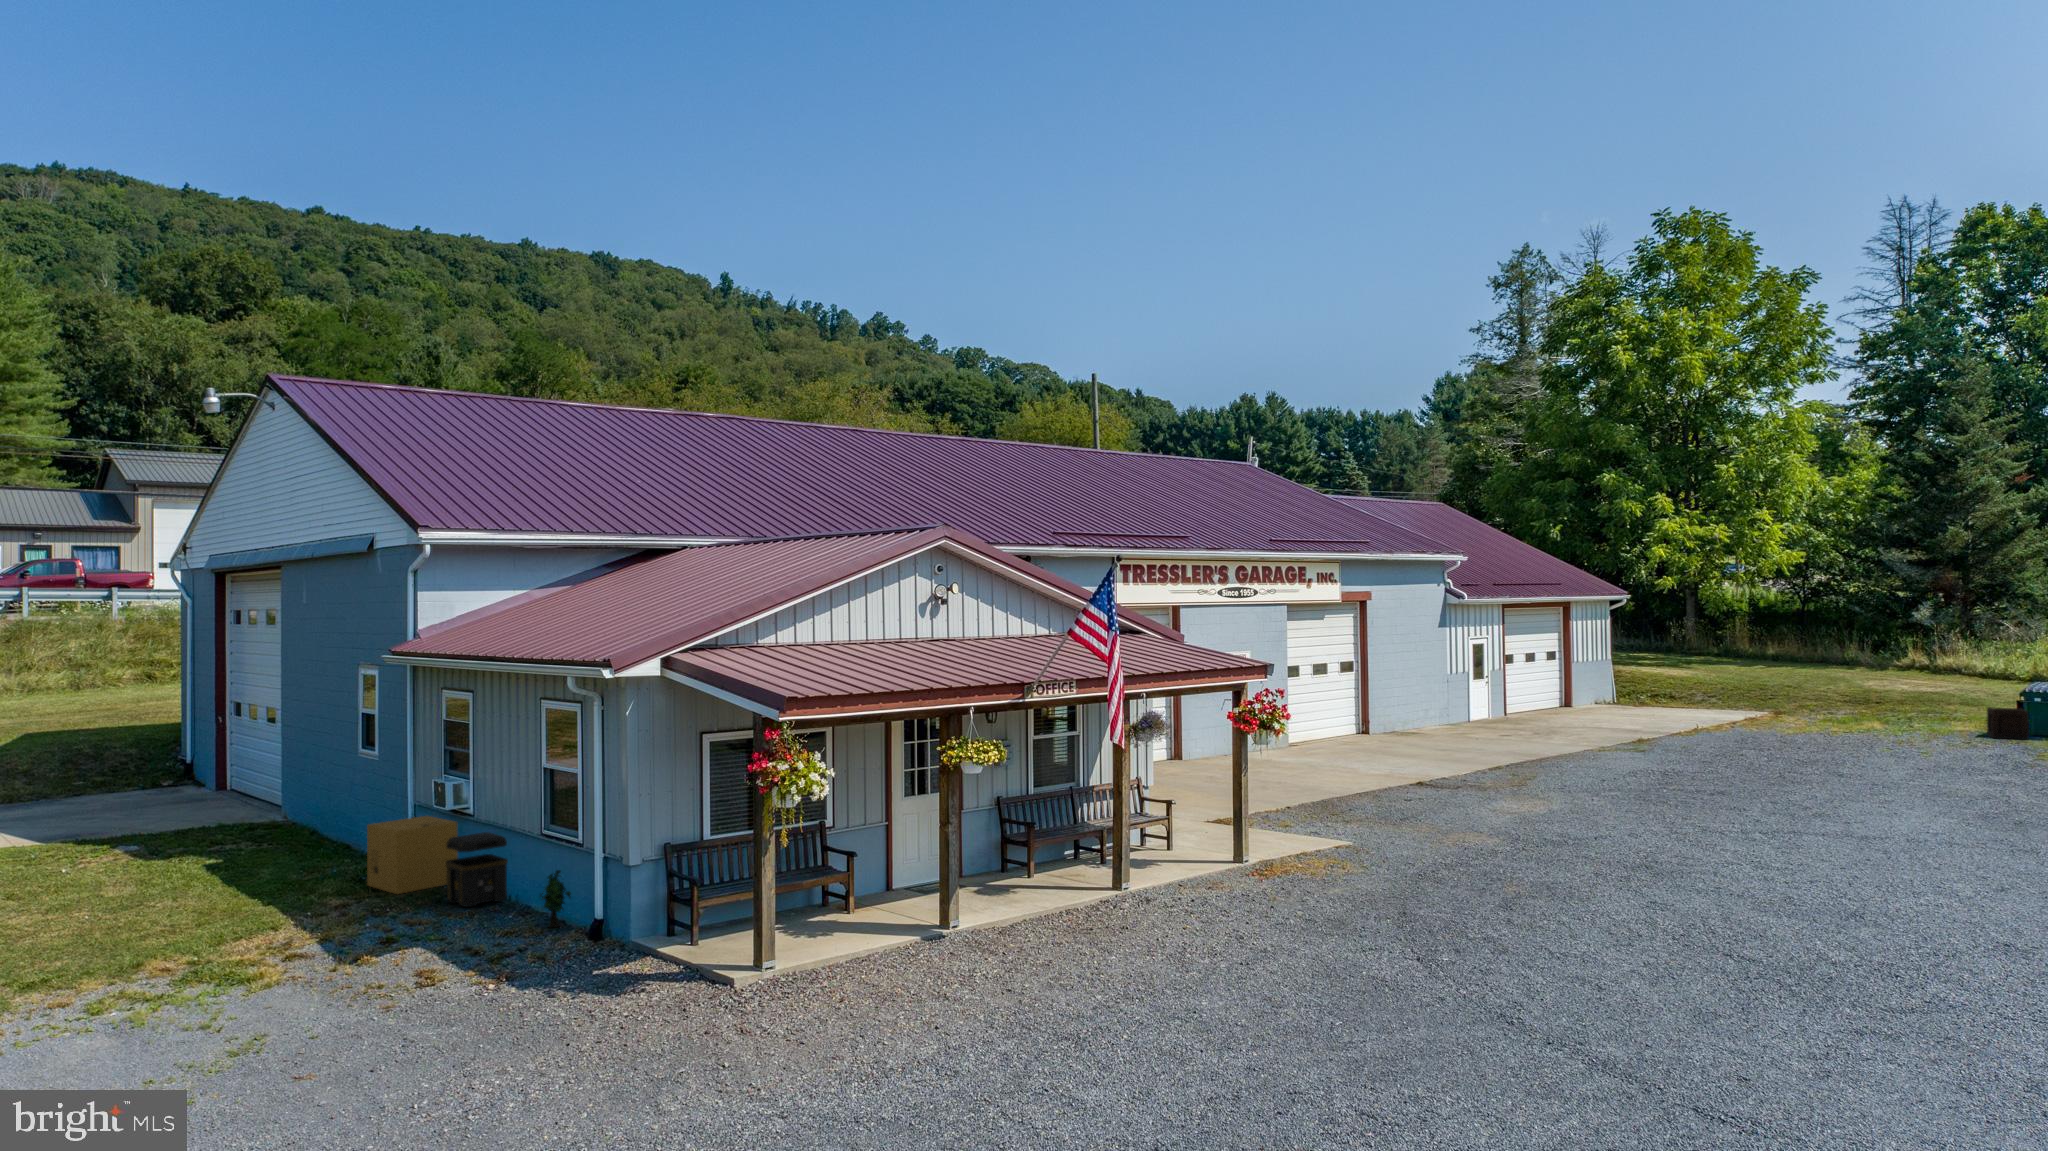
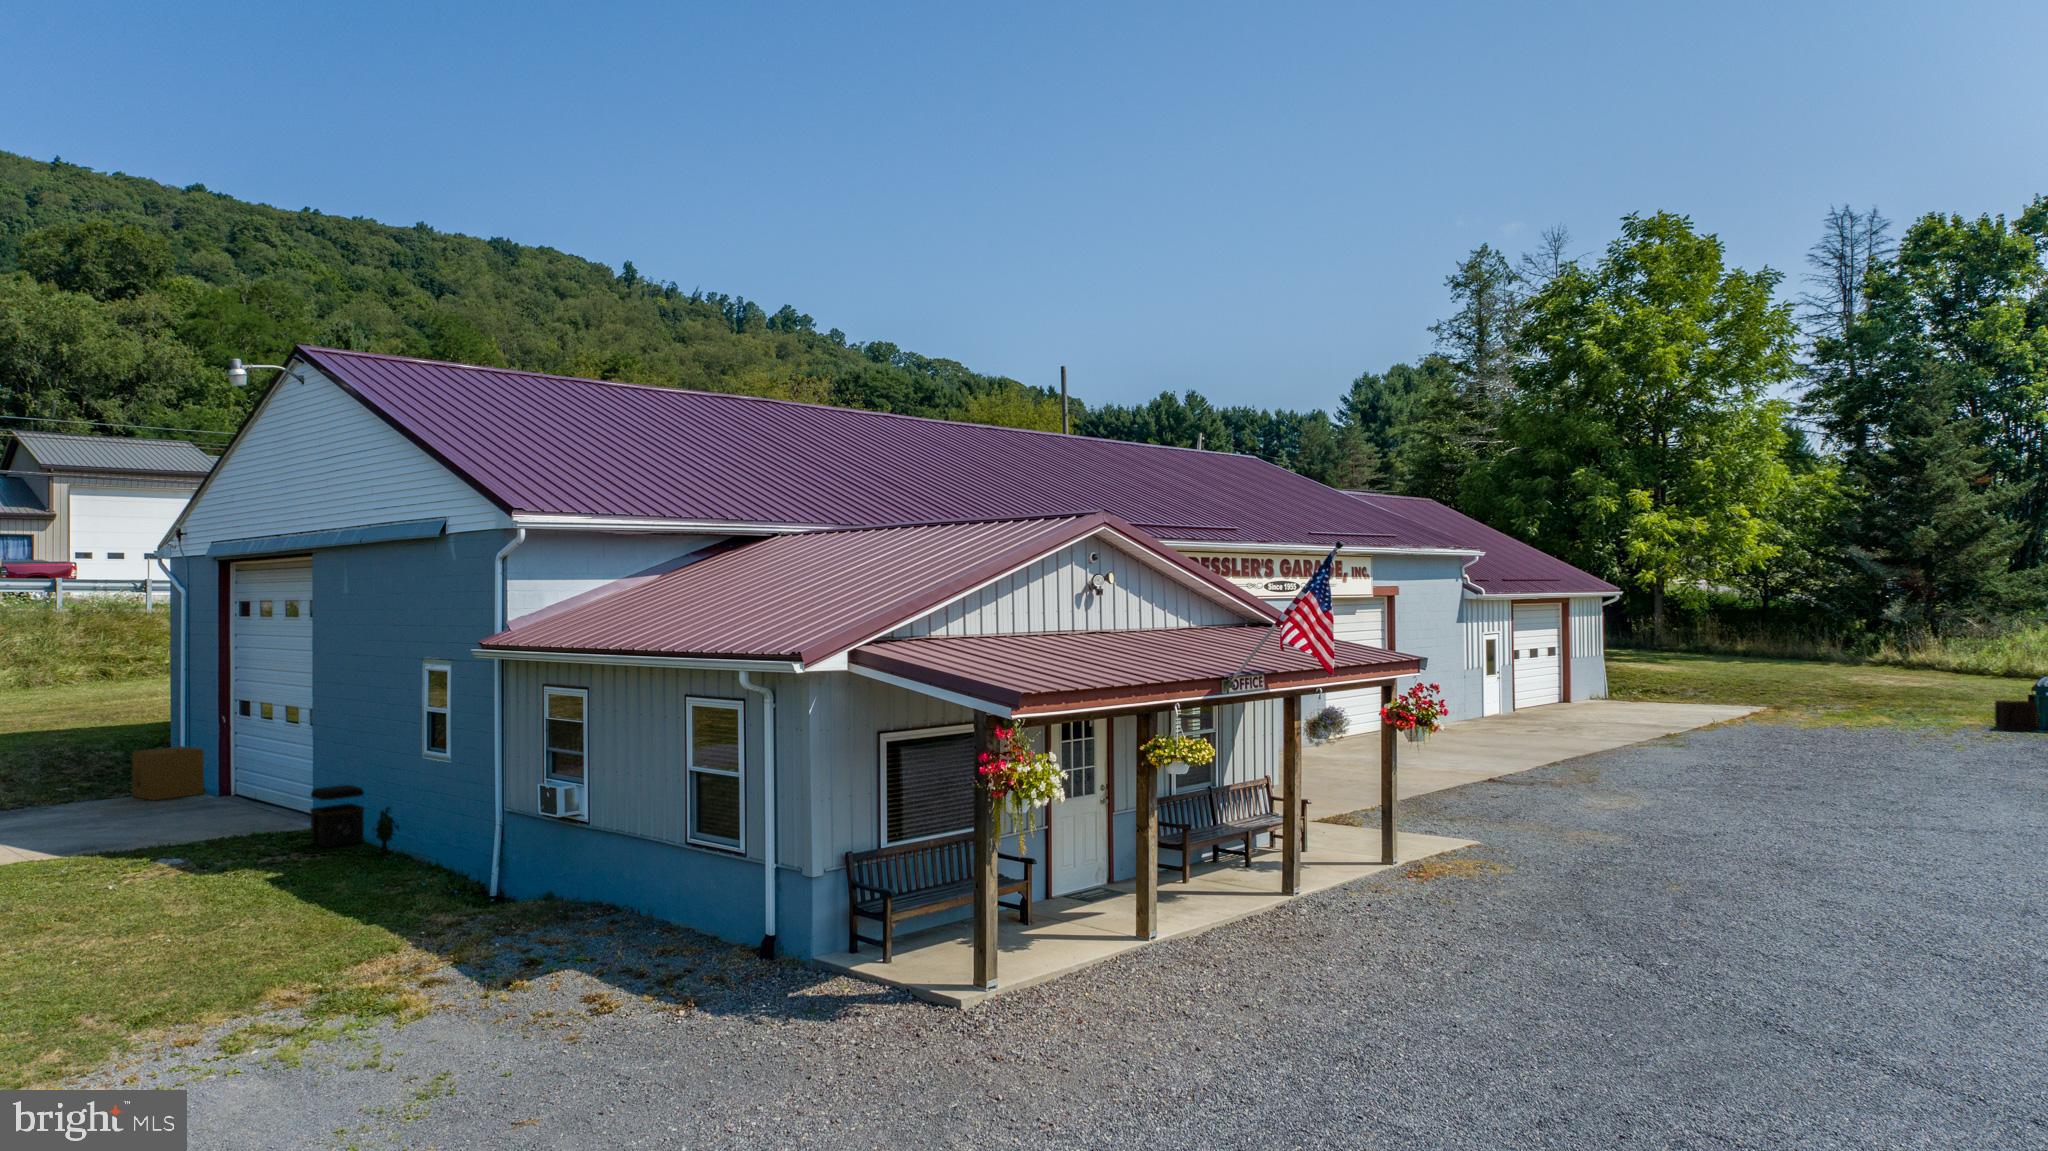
cardboard box: present [367,816,458,894] -> present [132,746,204,800]
toolbox: present [446,832,508,907] -> present [310,785,364,847]
decorative plant: present [540,870,571,928] -> present [375,807,399,855]

